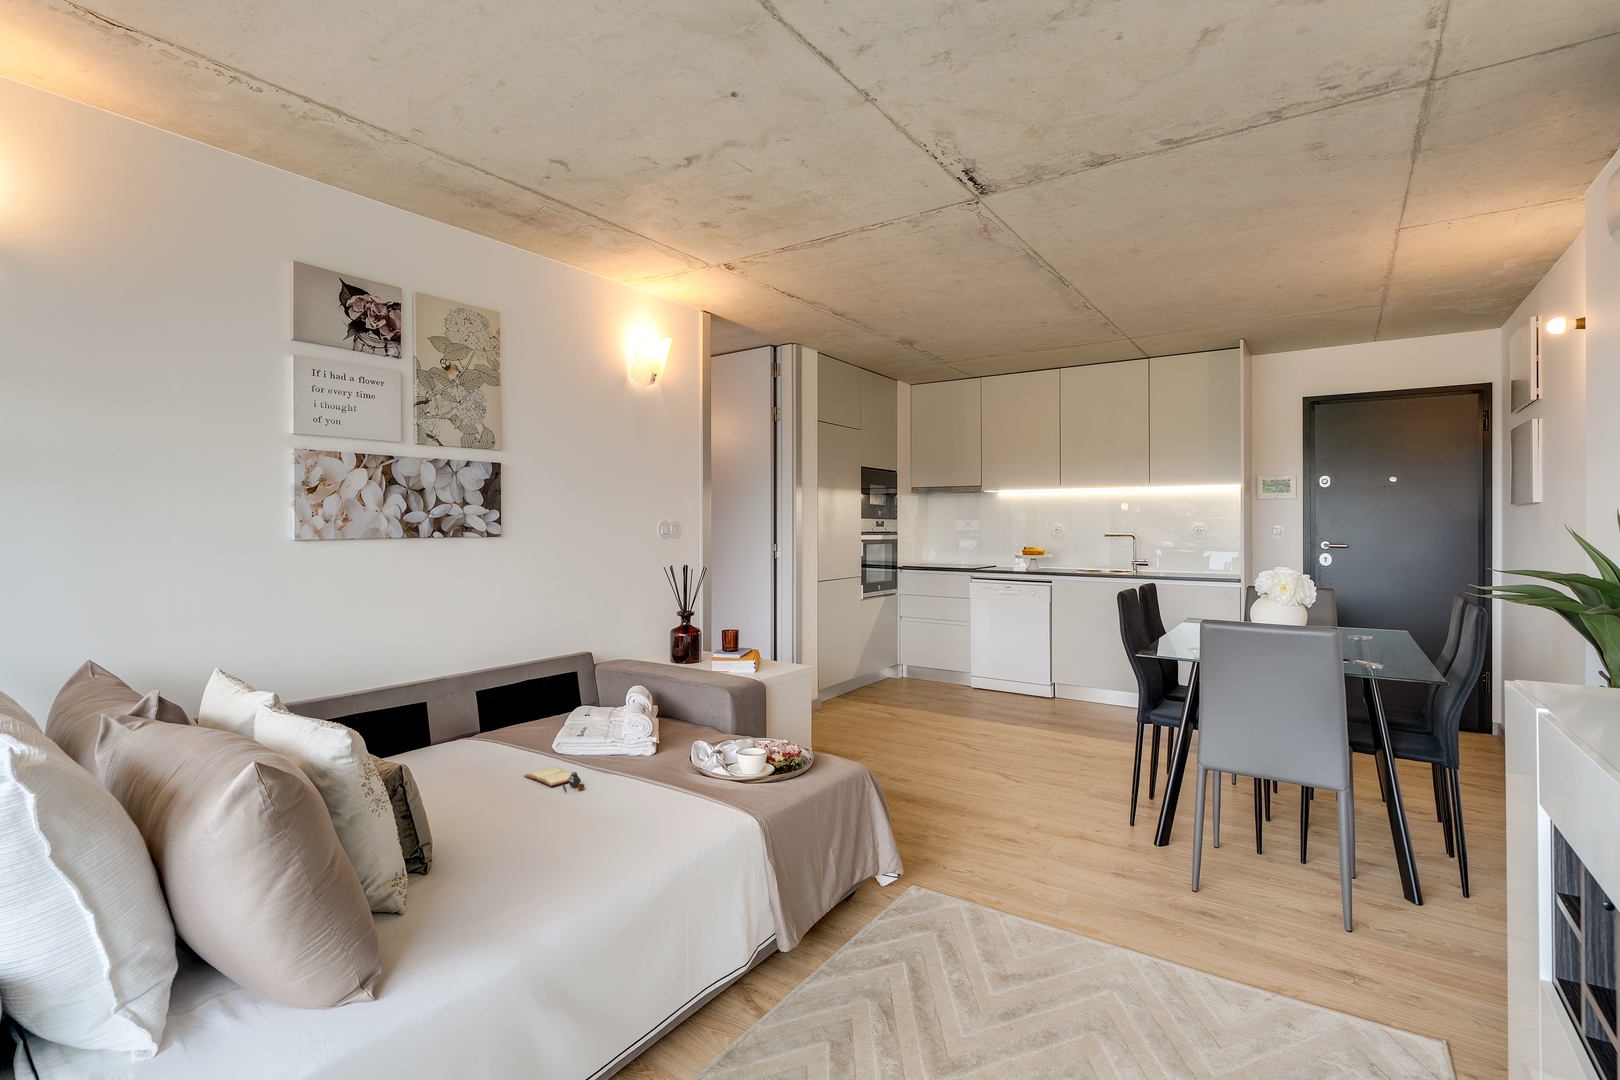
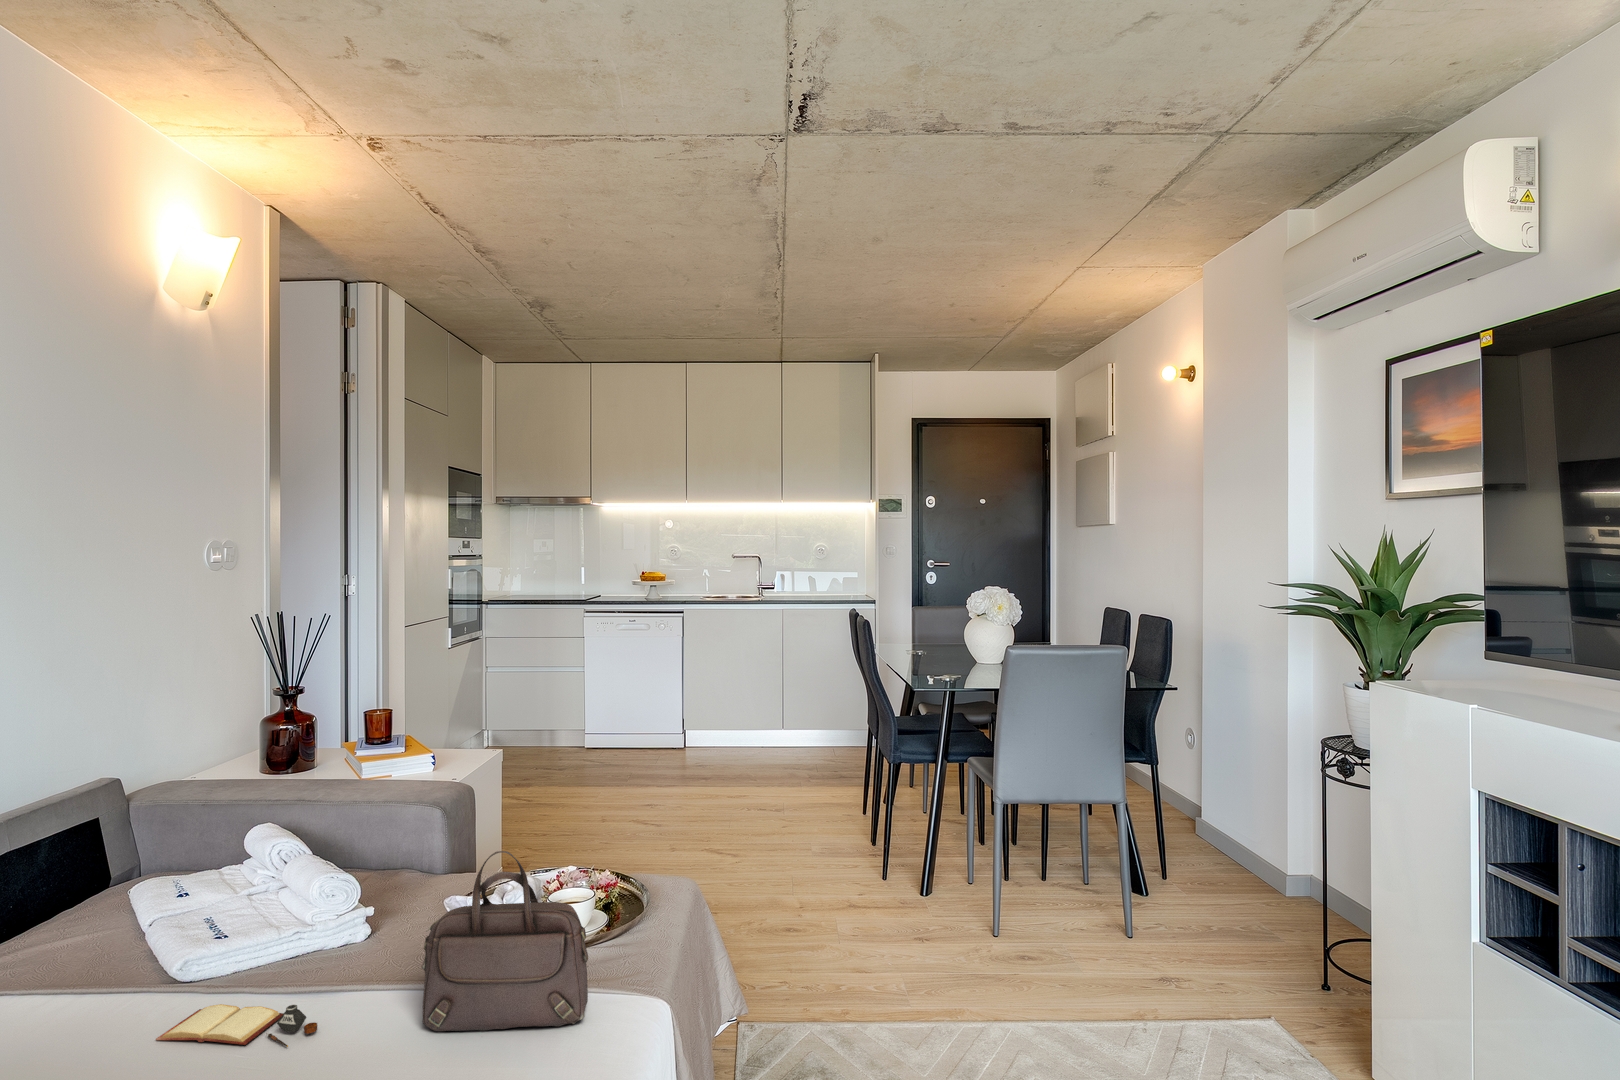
handbag: none [626,702,712,818] -> present [421,851,588,1031]

